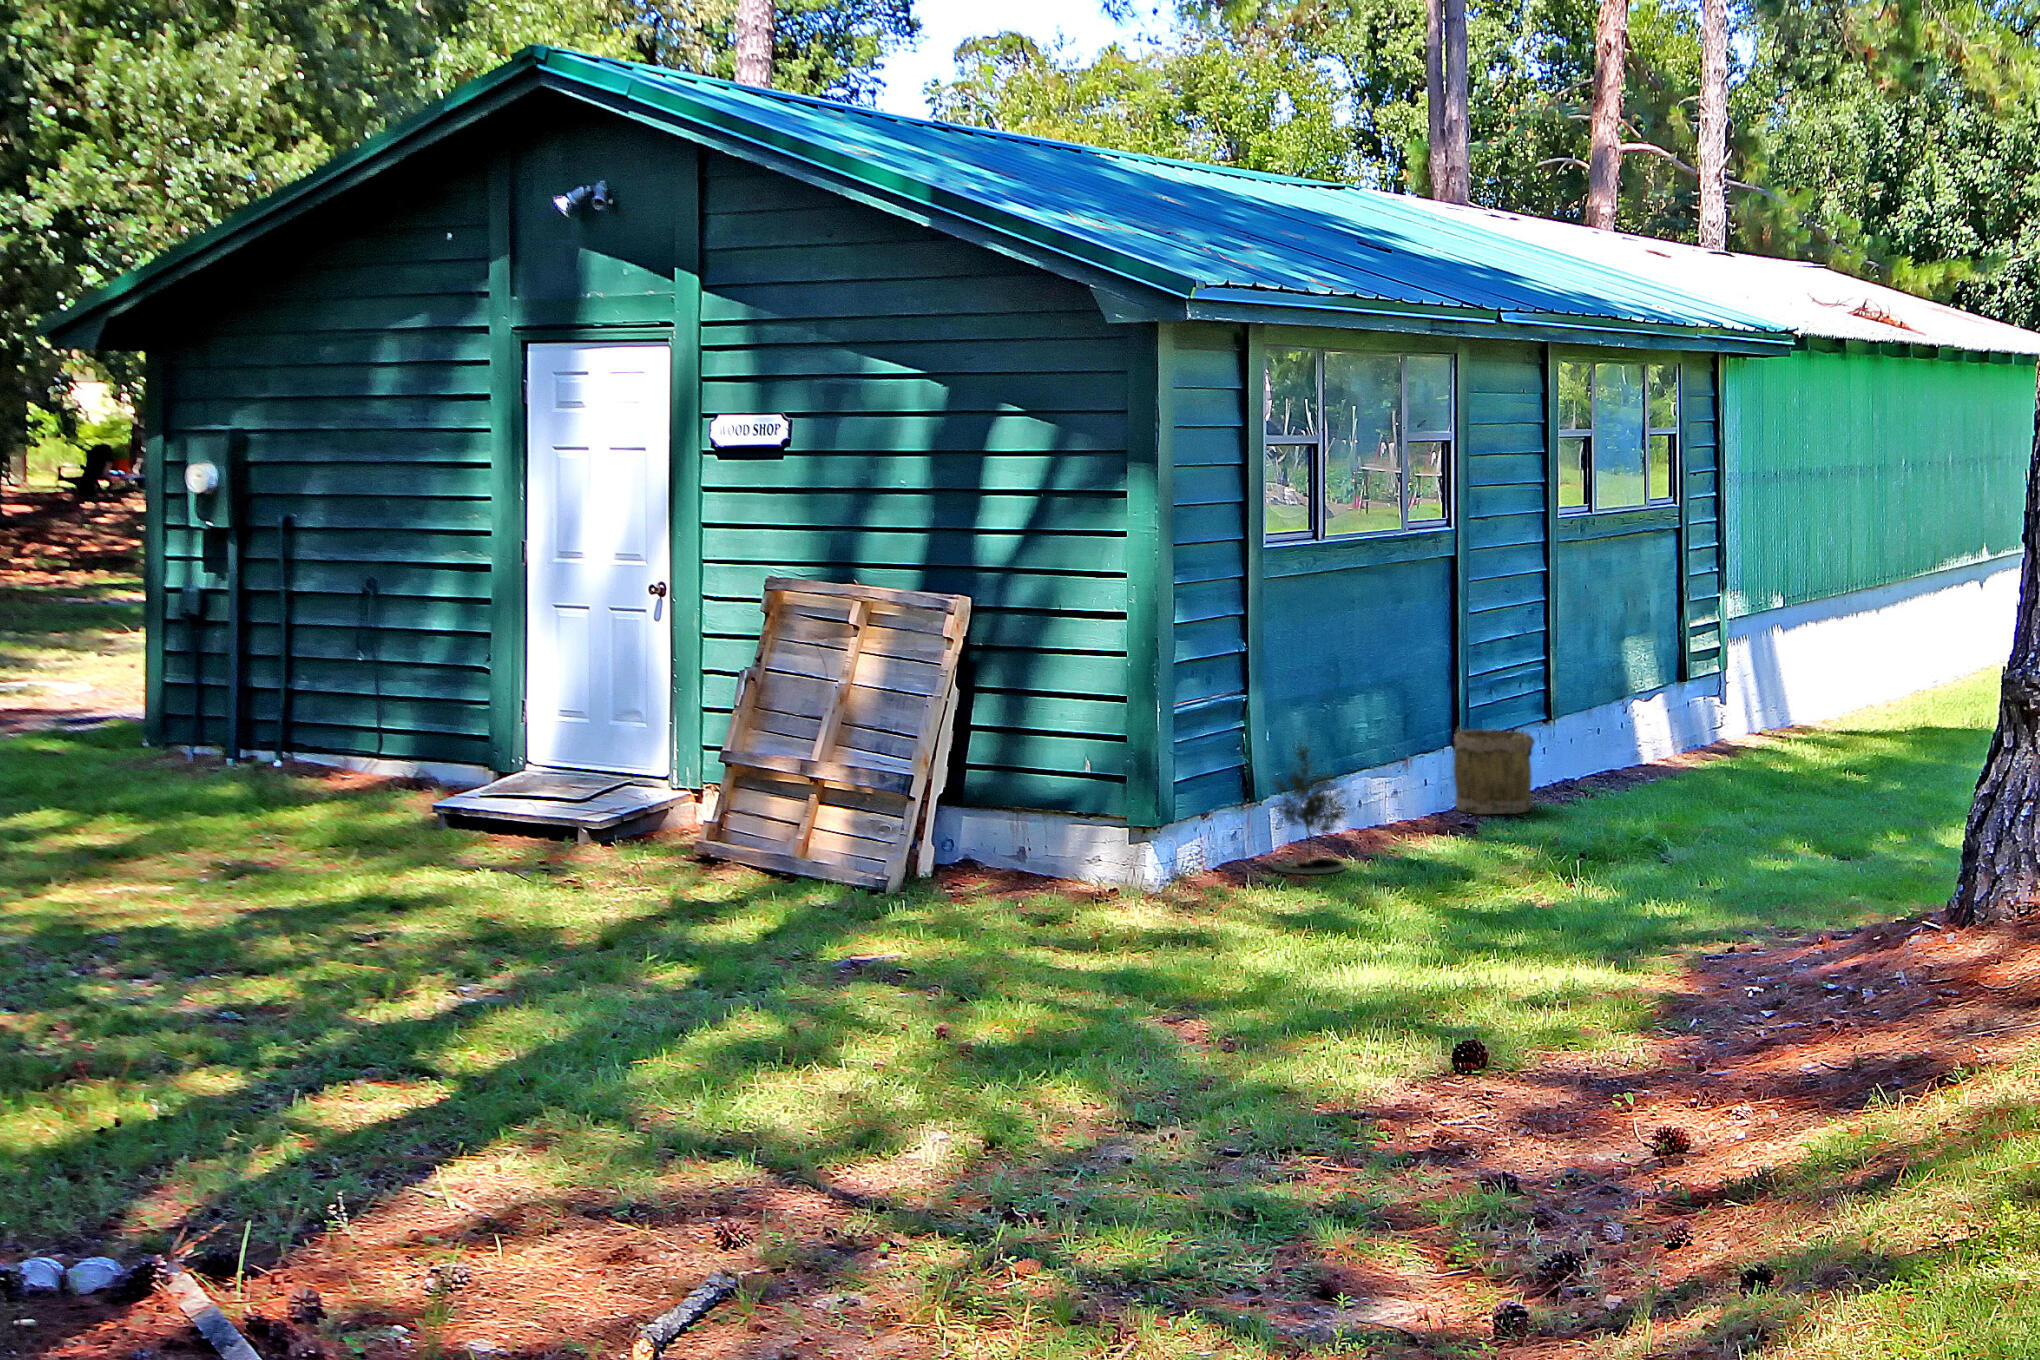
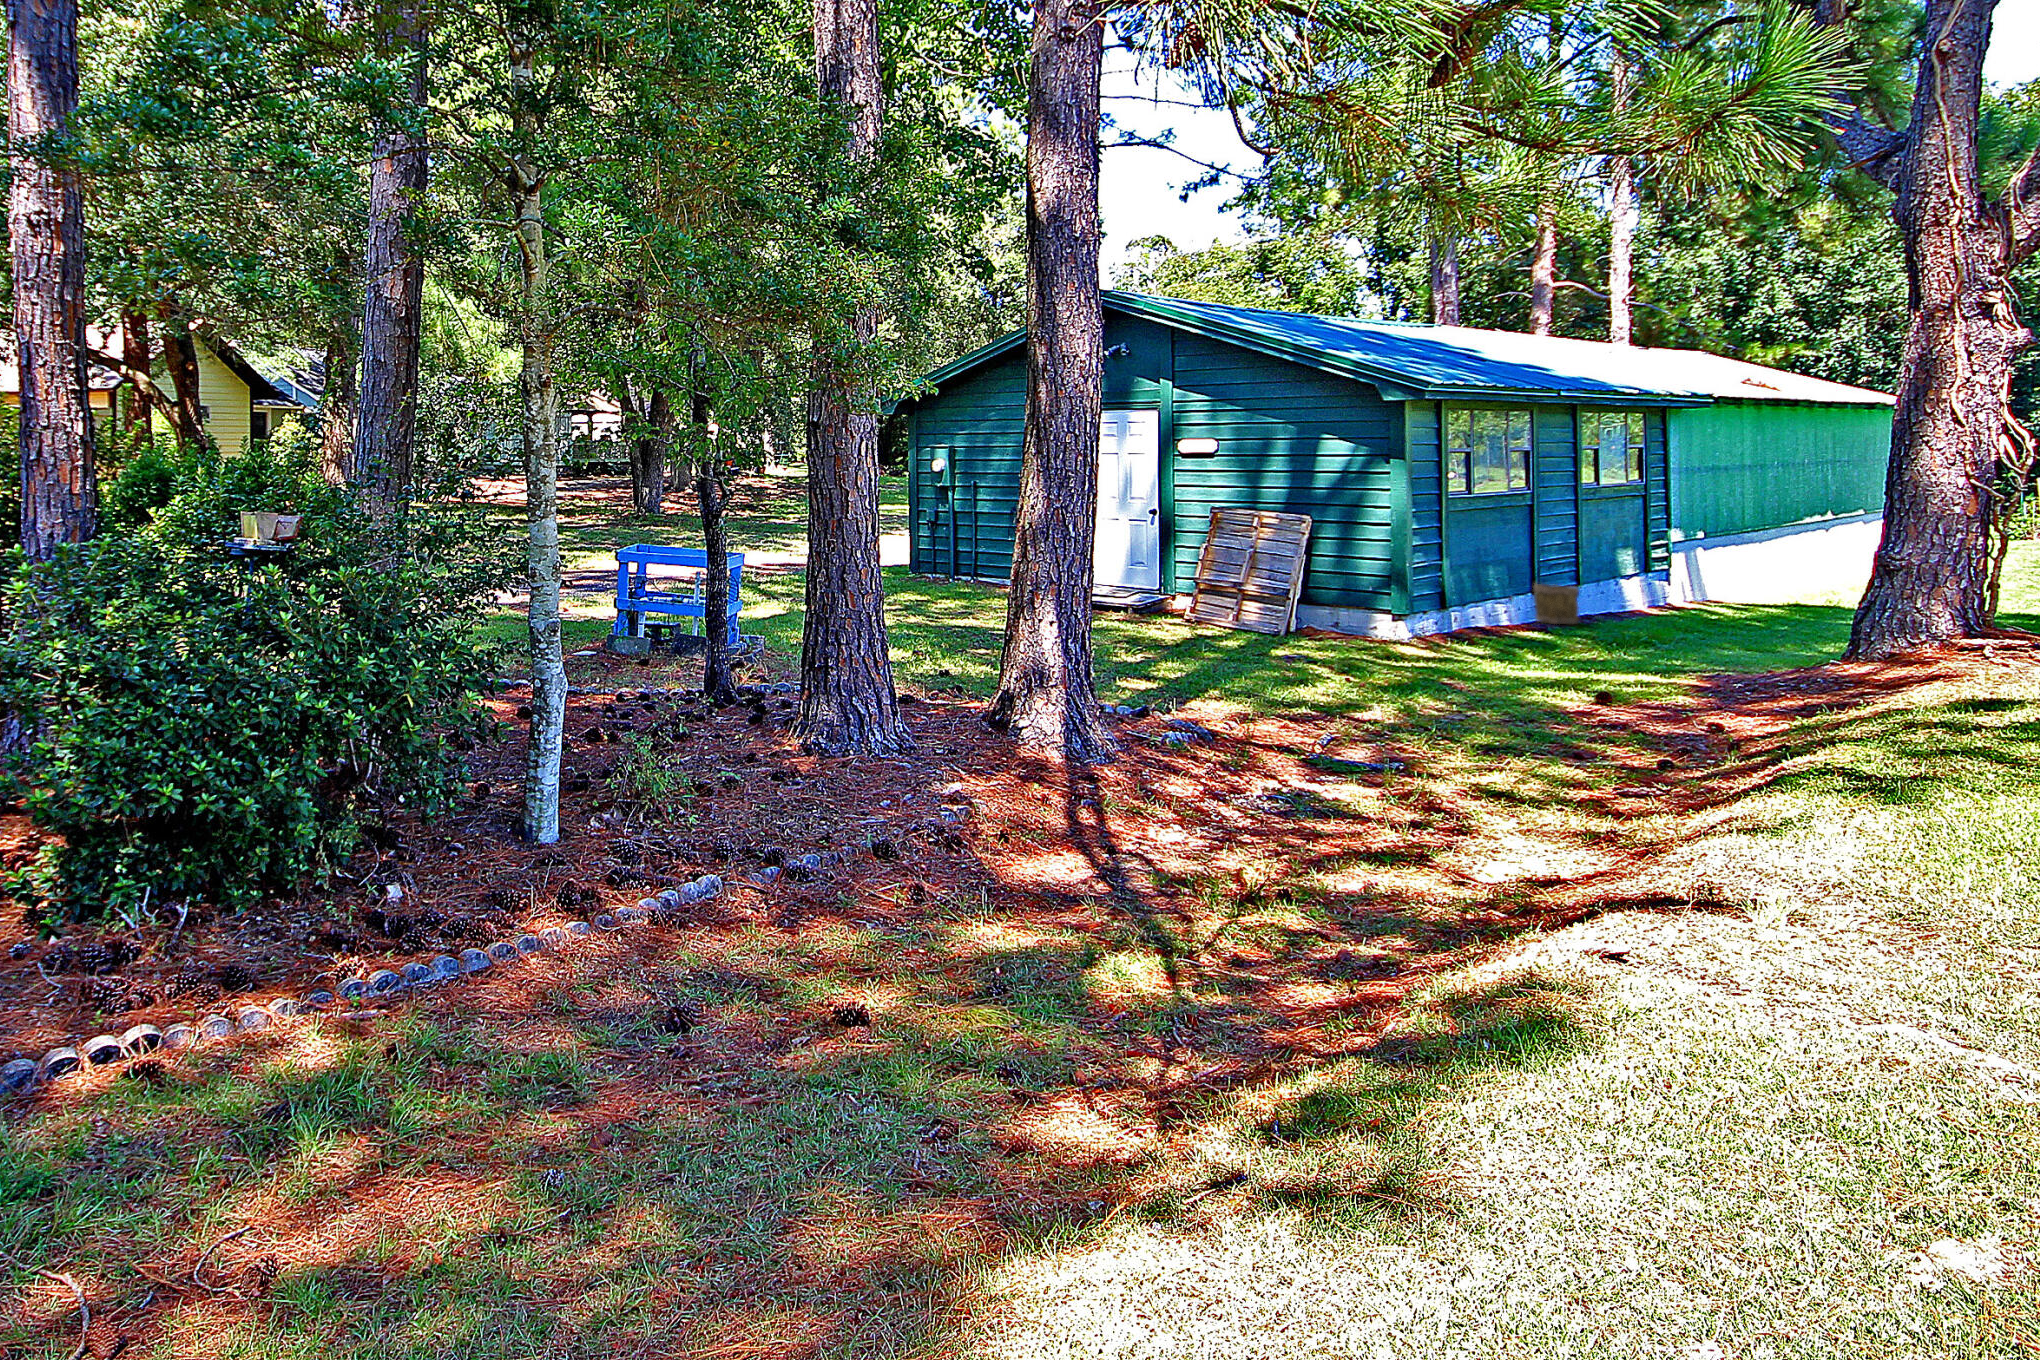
potted tree: present [1270,738,1350,874] -> none [1454,574,1502,639]

